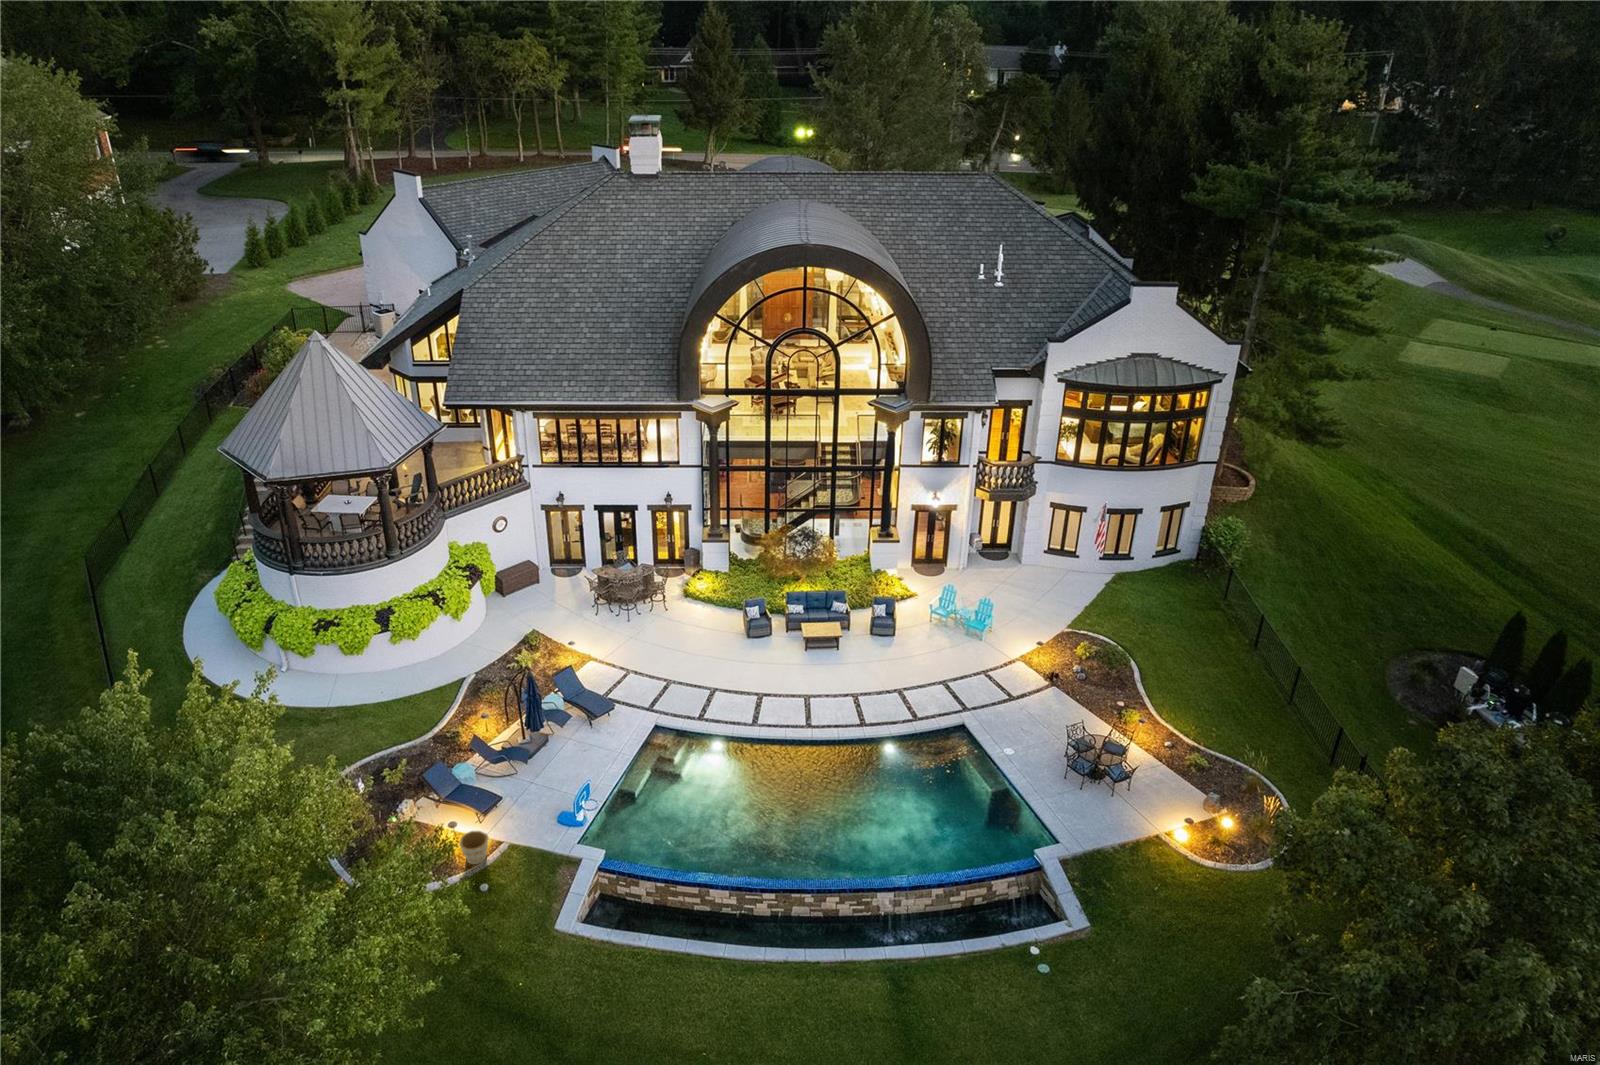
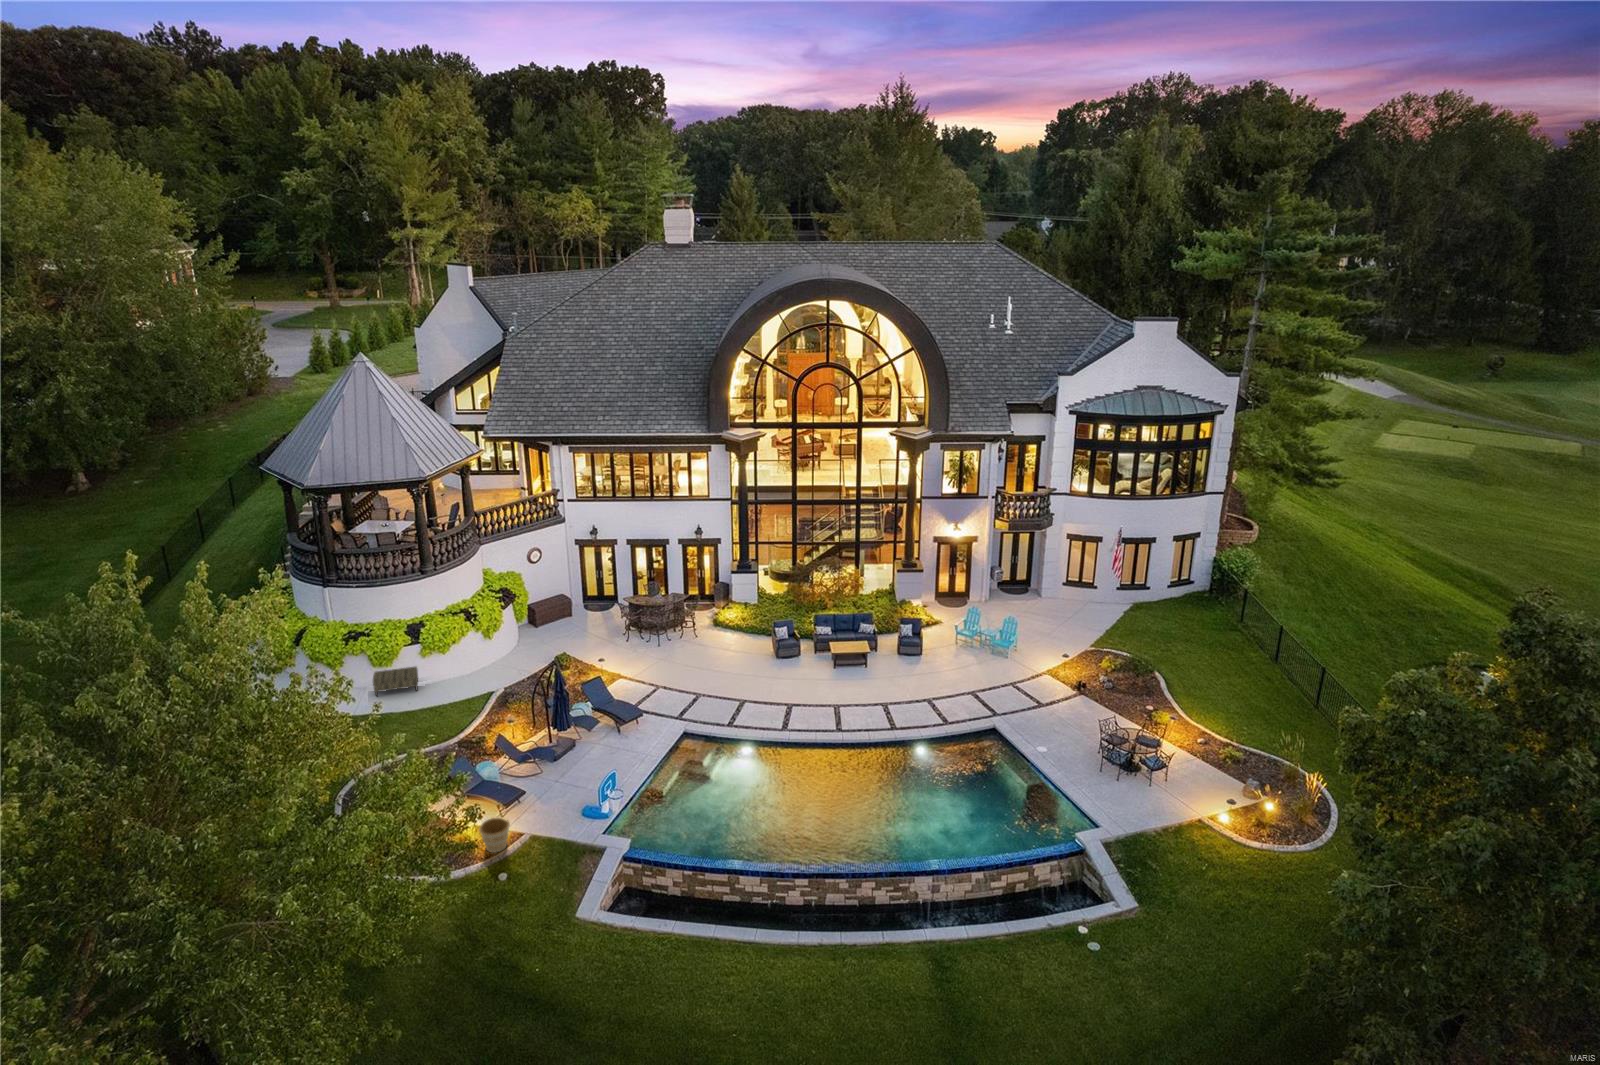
bench: none [343,652,388,684] -> present [373,667,418,696]

